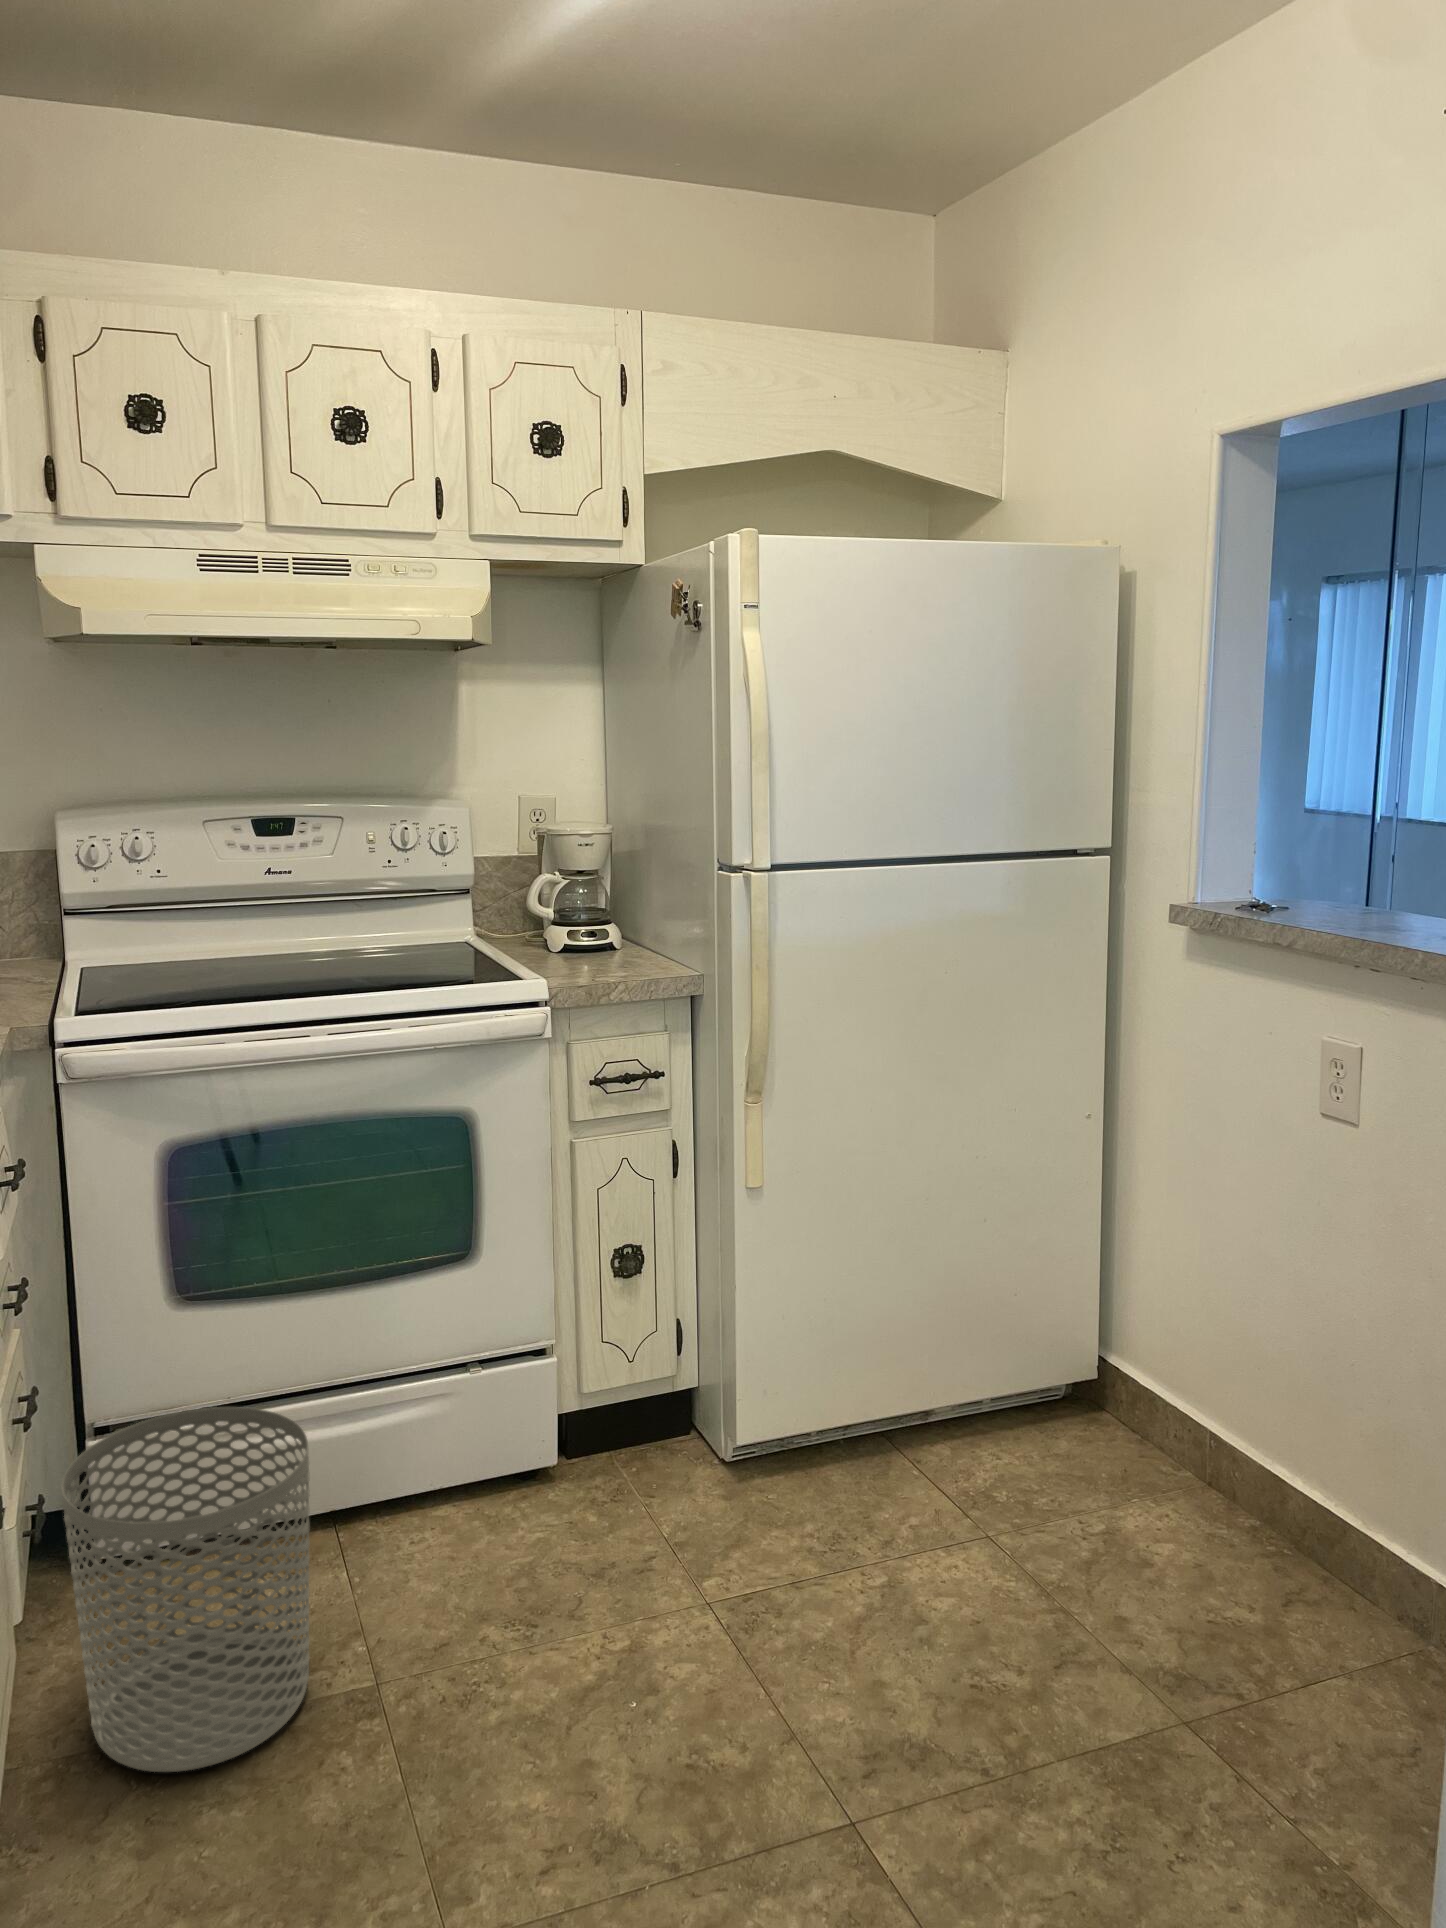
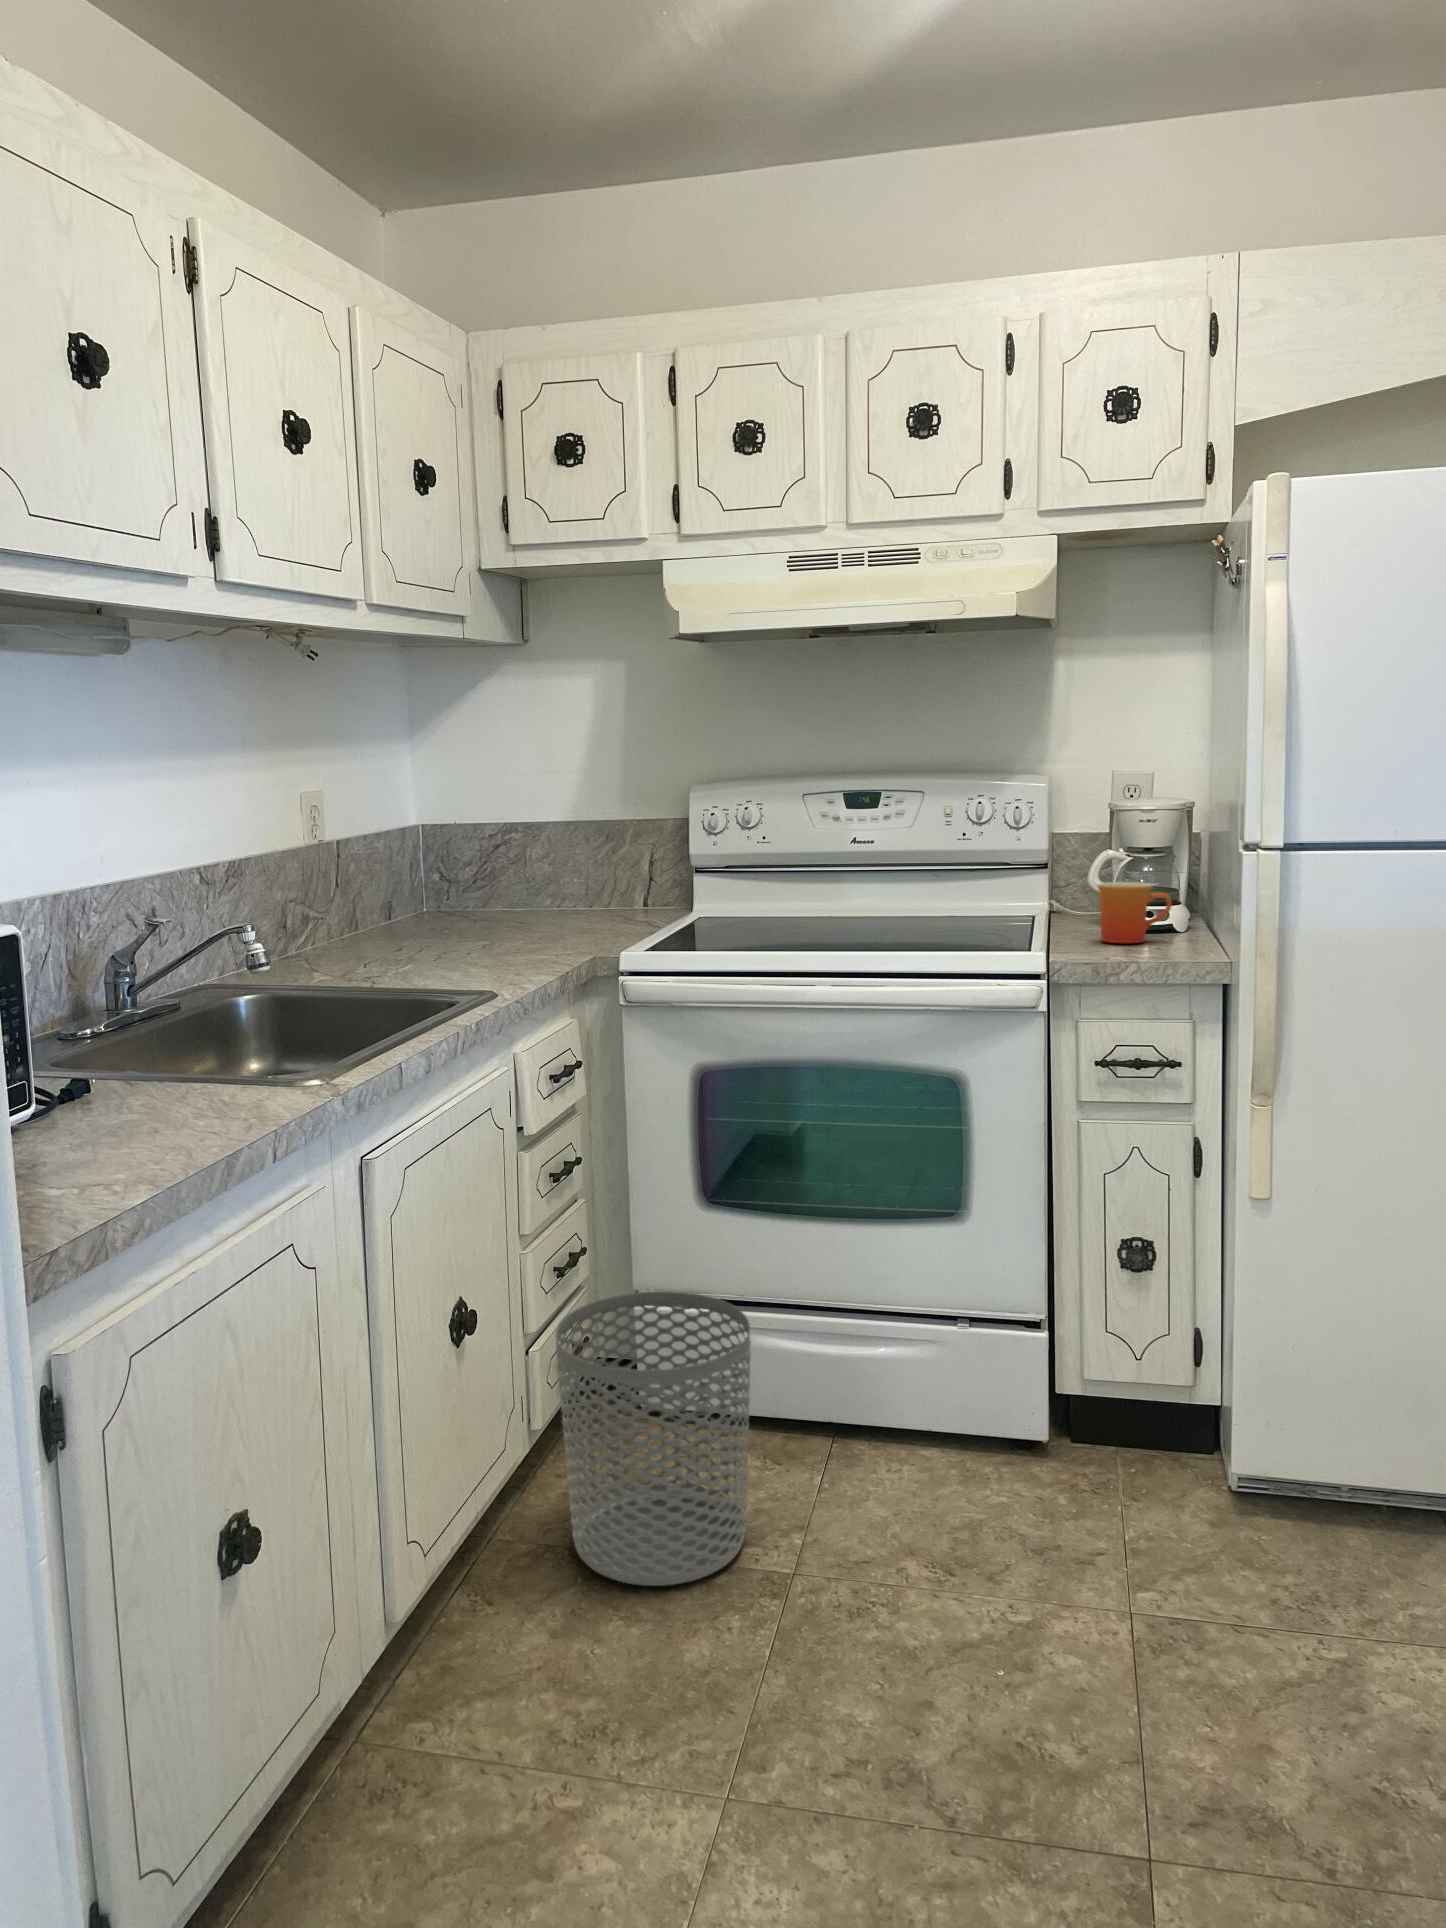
mug: none [558,904,627,965] -> present [1097,882,1172,943]

